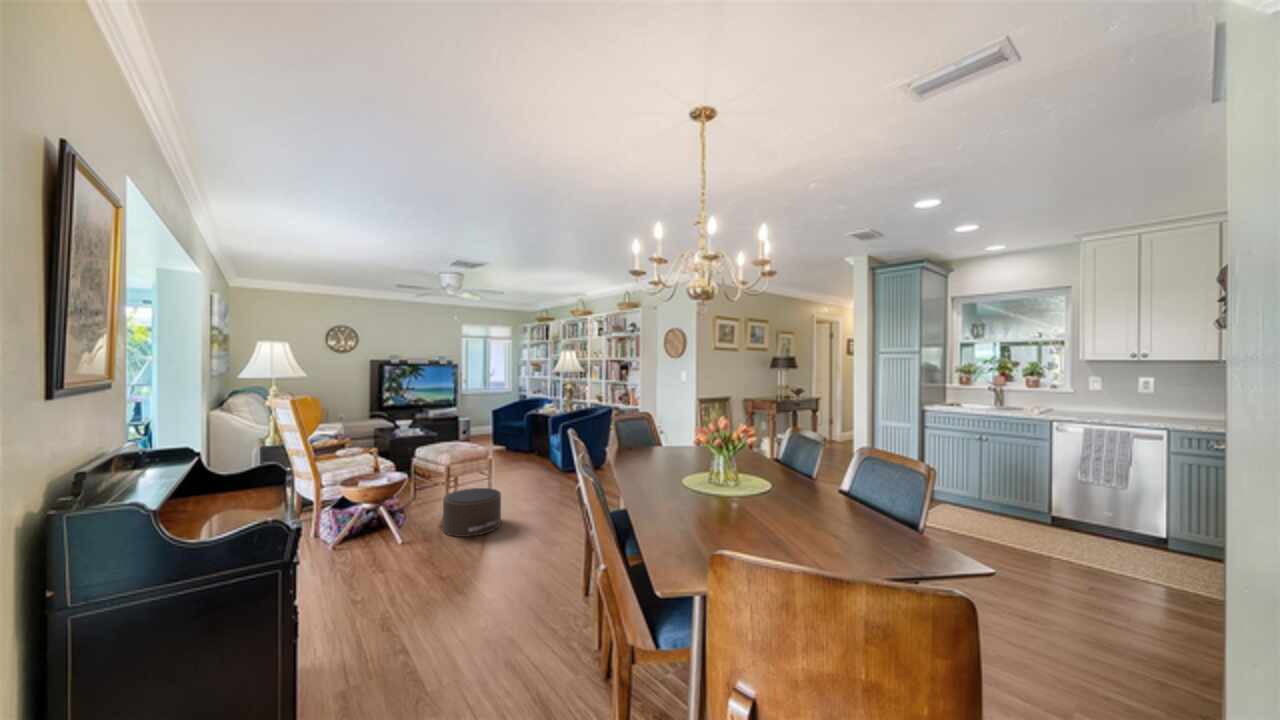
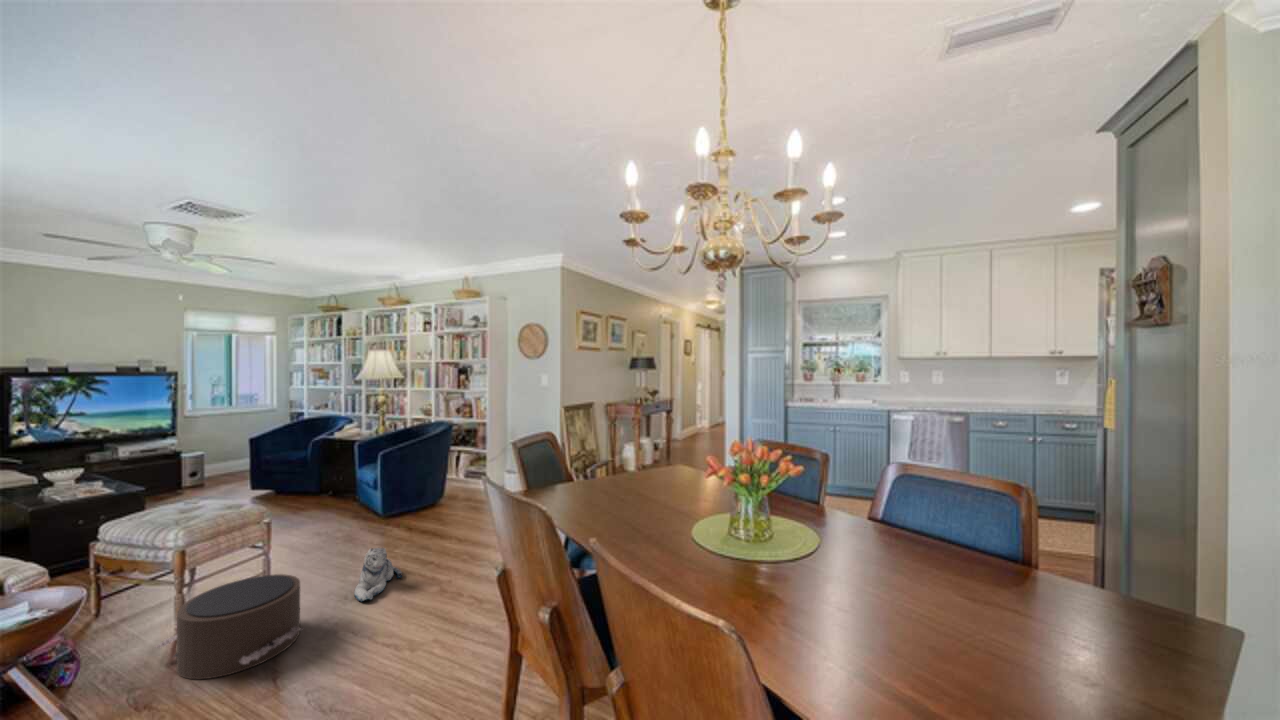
plush toy: none [533,483,563,516] -> present [354,548,402,602]

